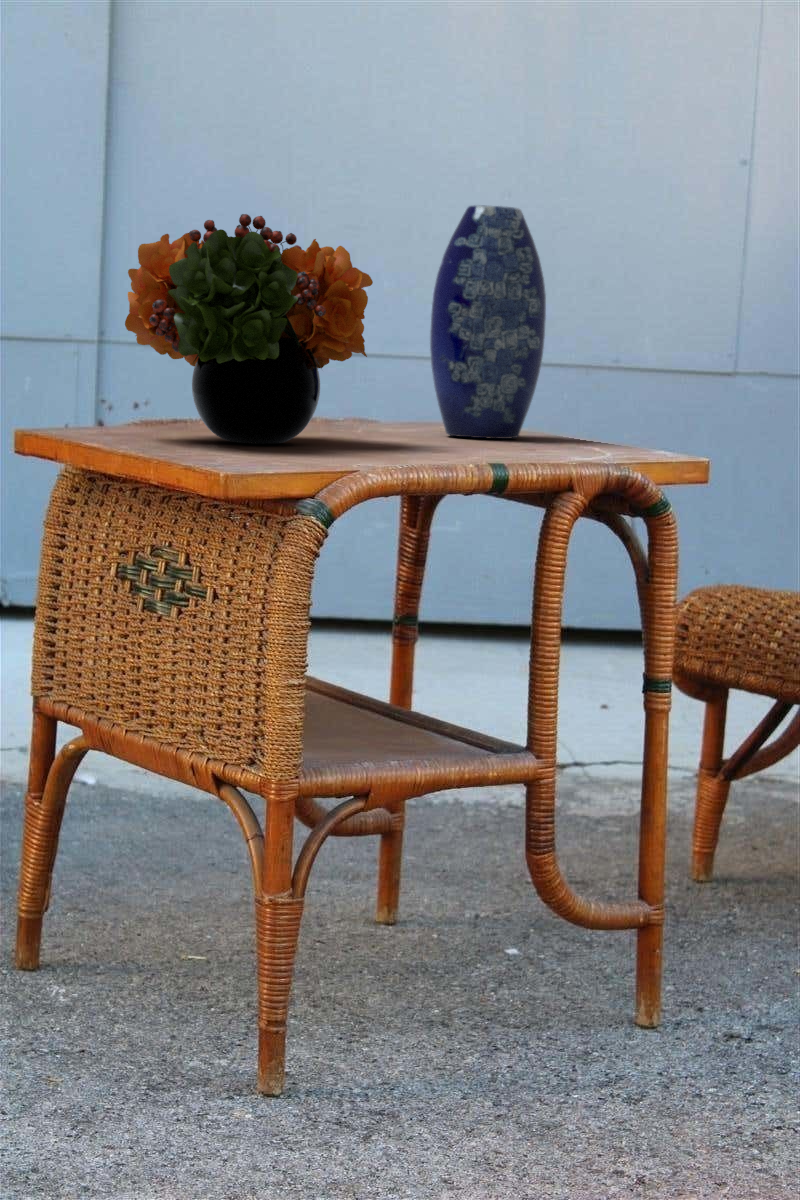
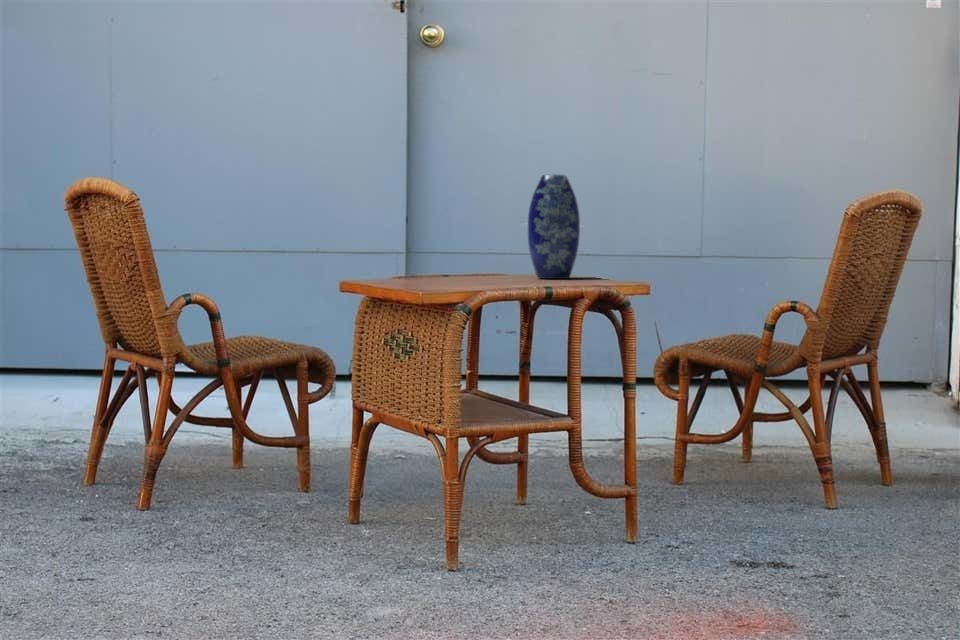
flower arrangement: present [125,214,373,444] -> none [384,184,495,283]

